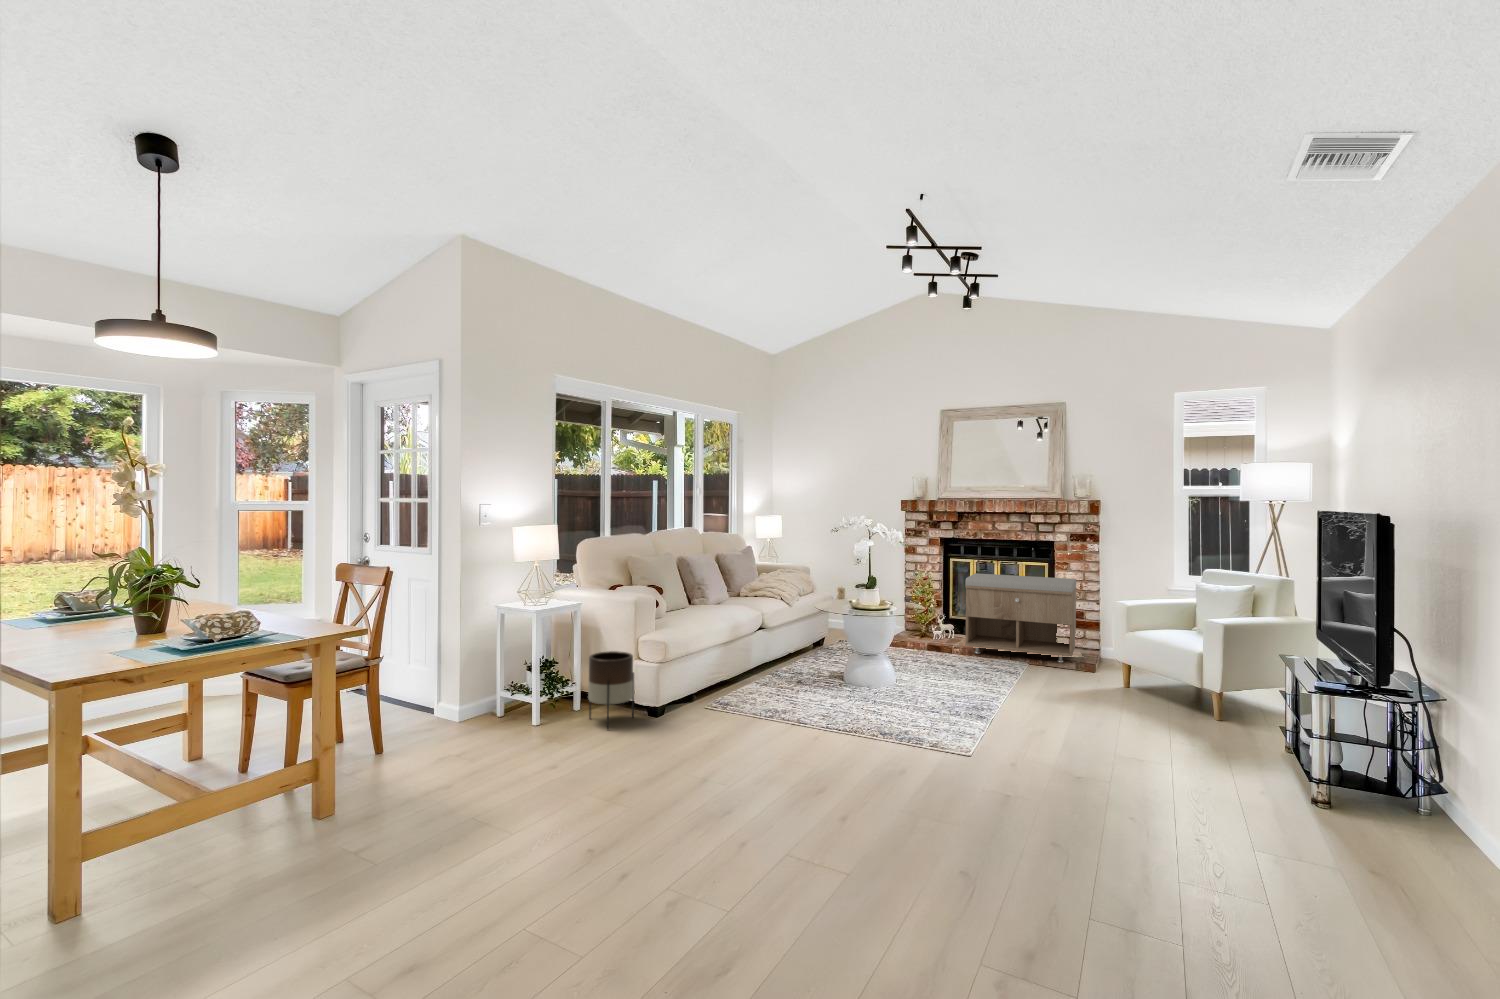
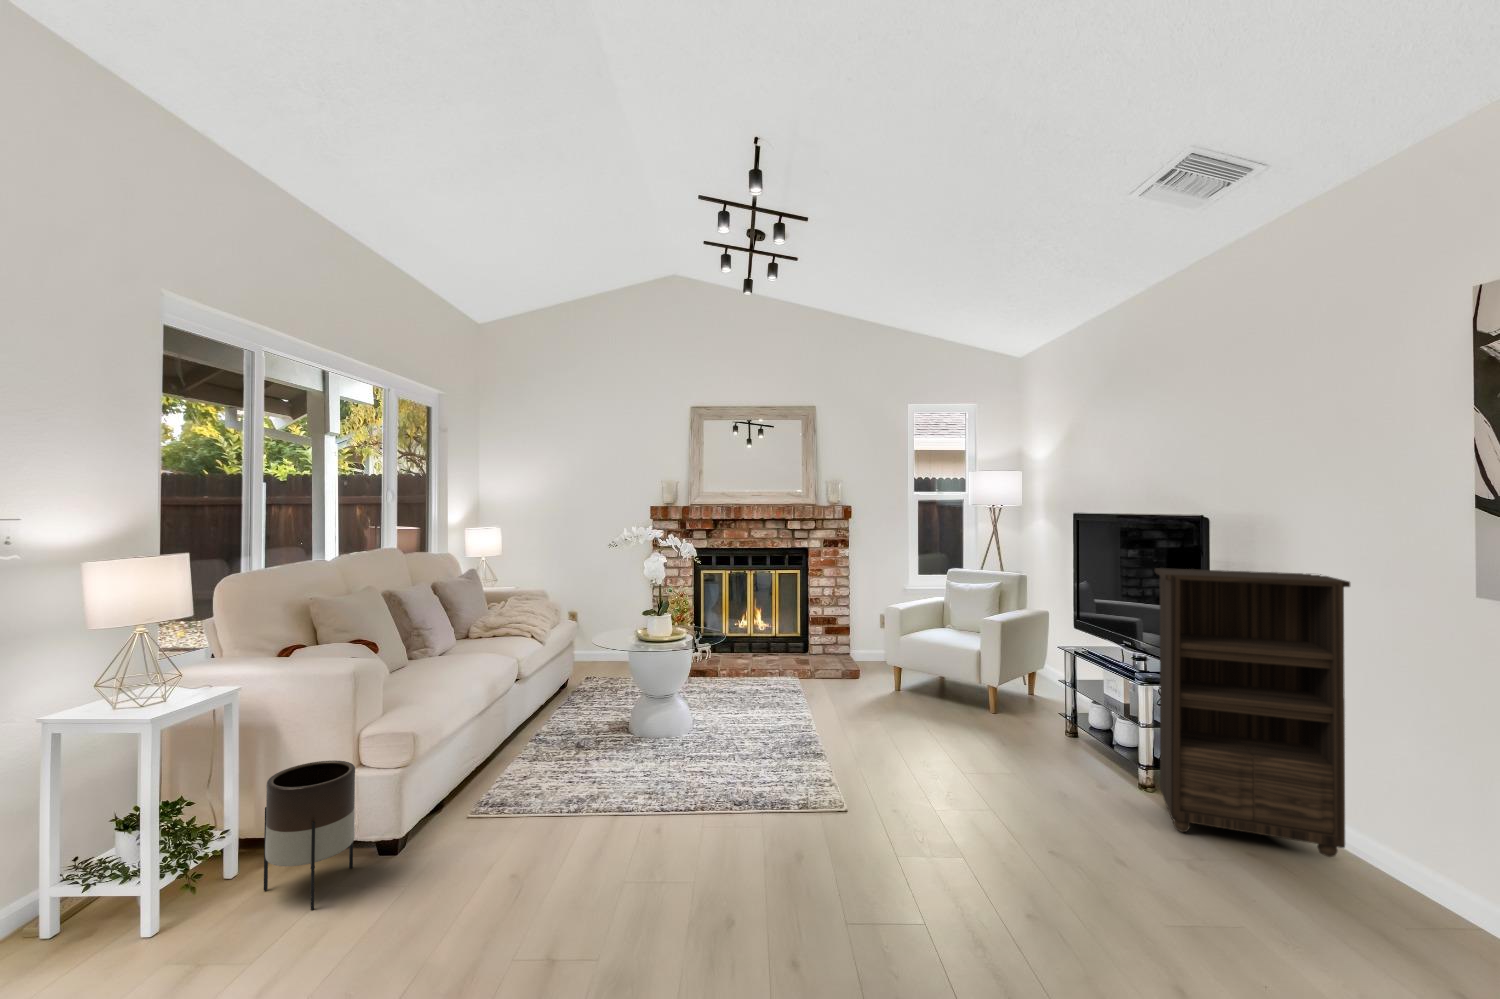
bookshelf: none [1262,566,1474,866] -> present [1155,568,1350,857]
storage bench: present [965,573,1076,662] -> none [731,585,838,672]

